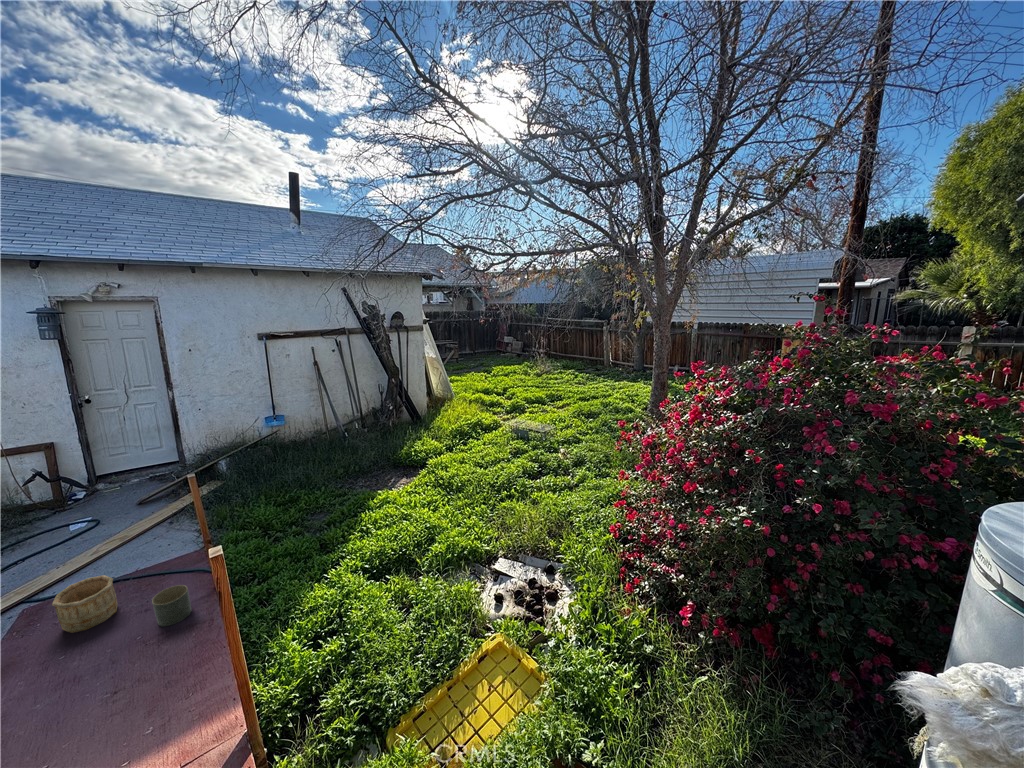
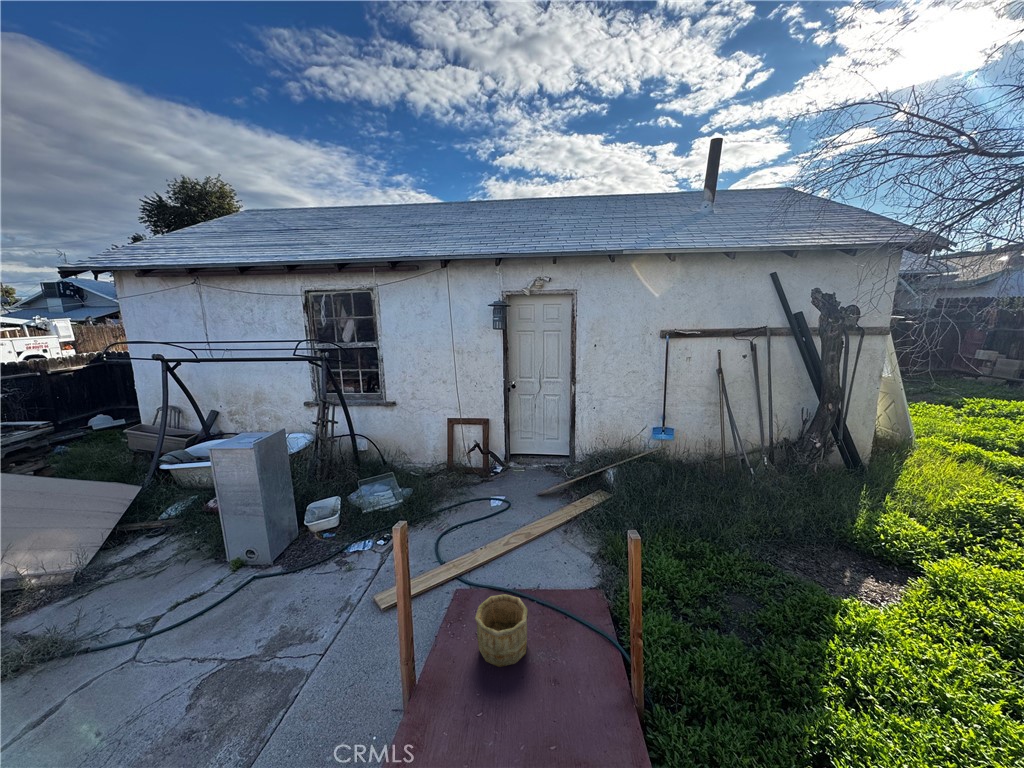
planter: present [152,585,191,626] -> none [571,669,614,740]

